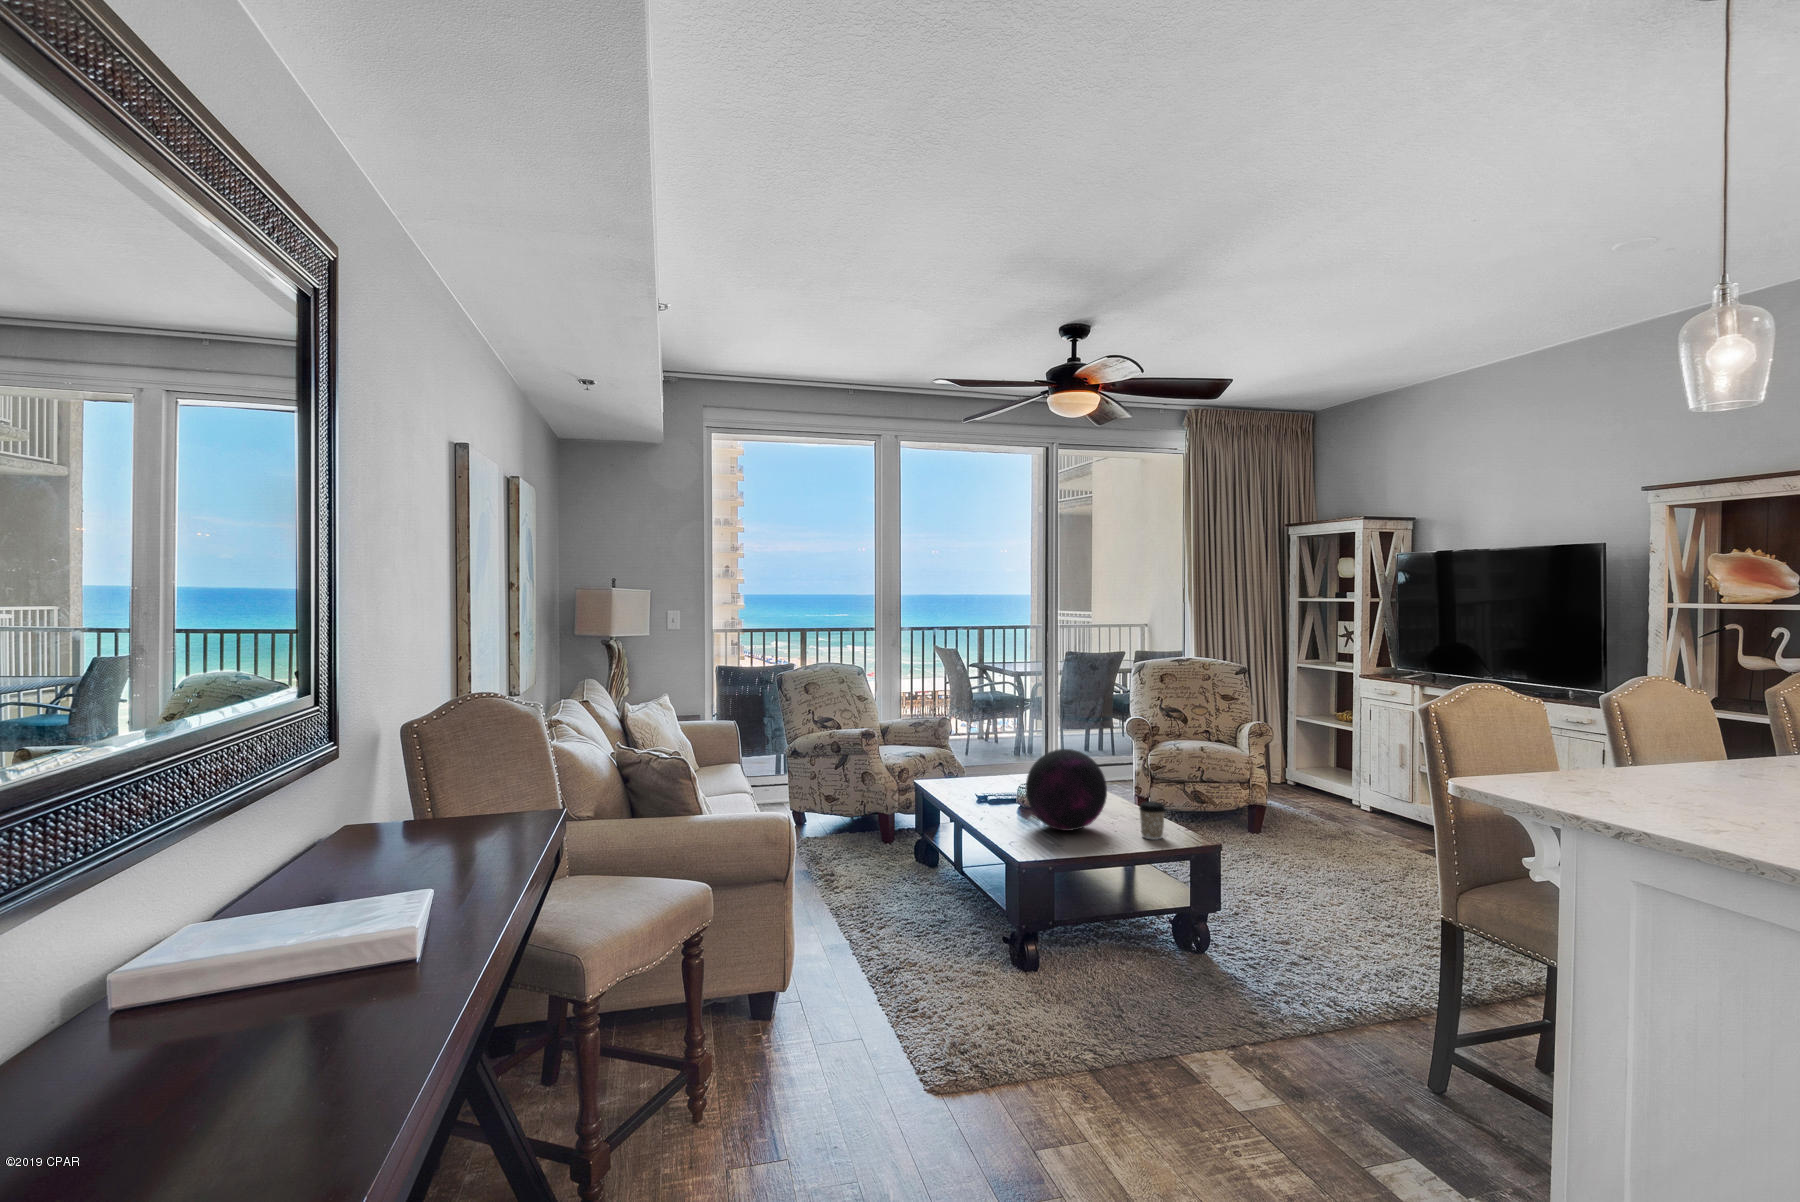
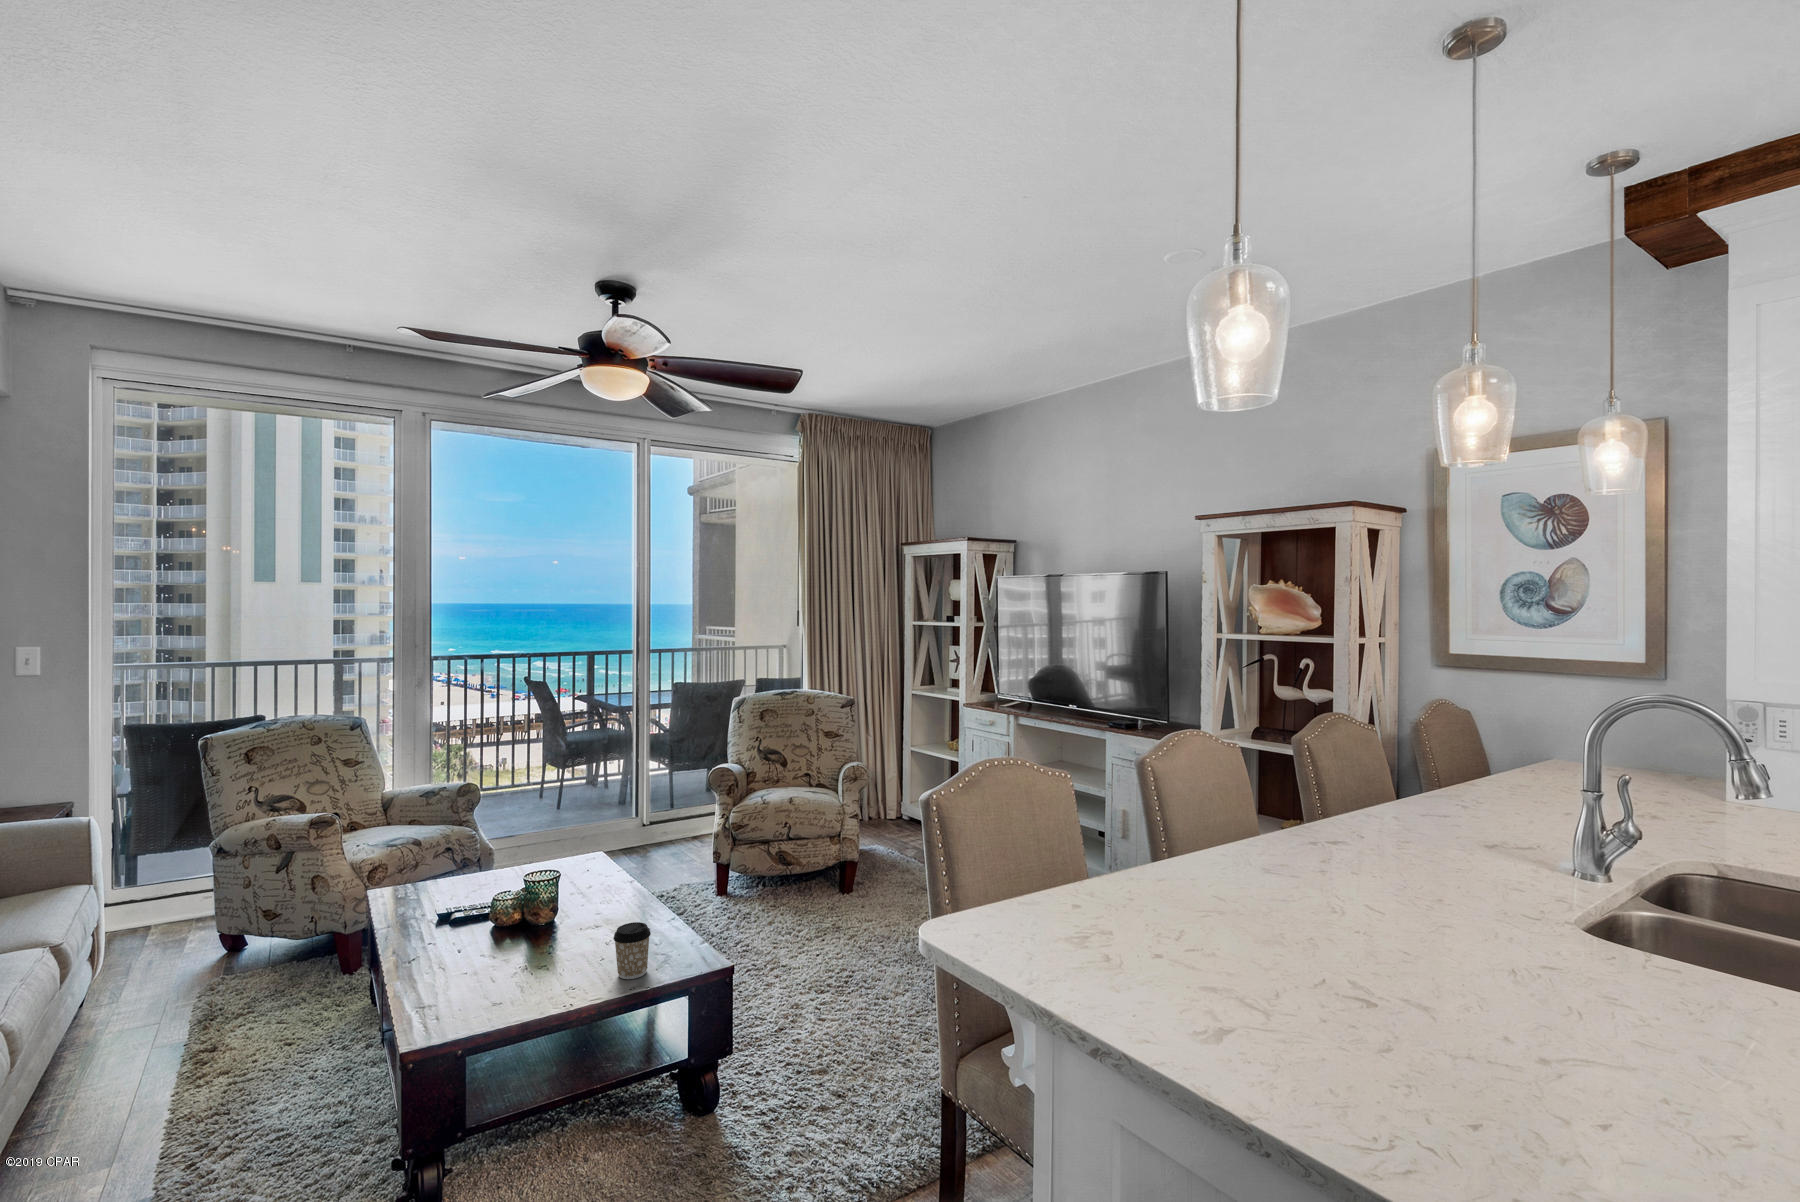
decorative orb: present [1026,749,1107,831] -> none [455,857,579,977]

